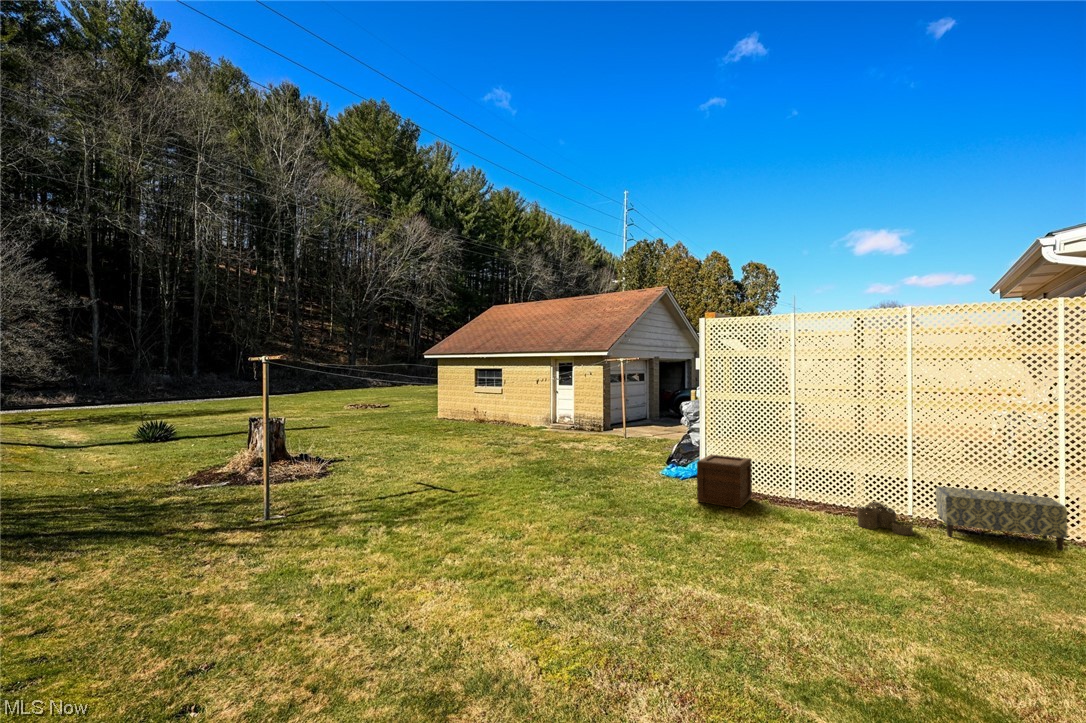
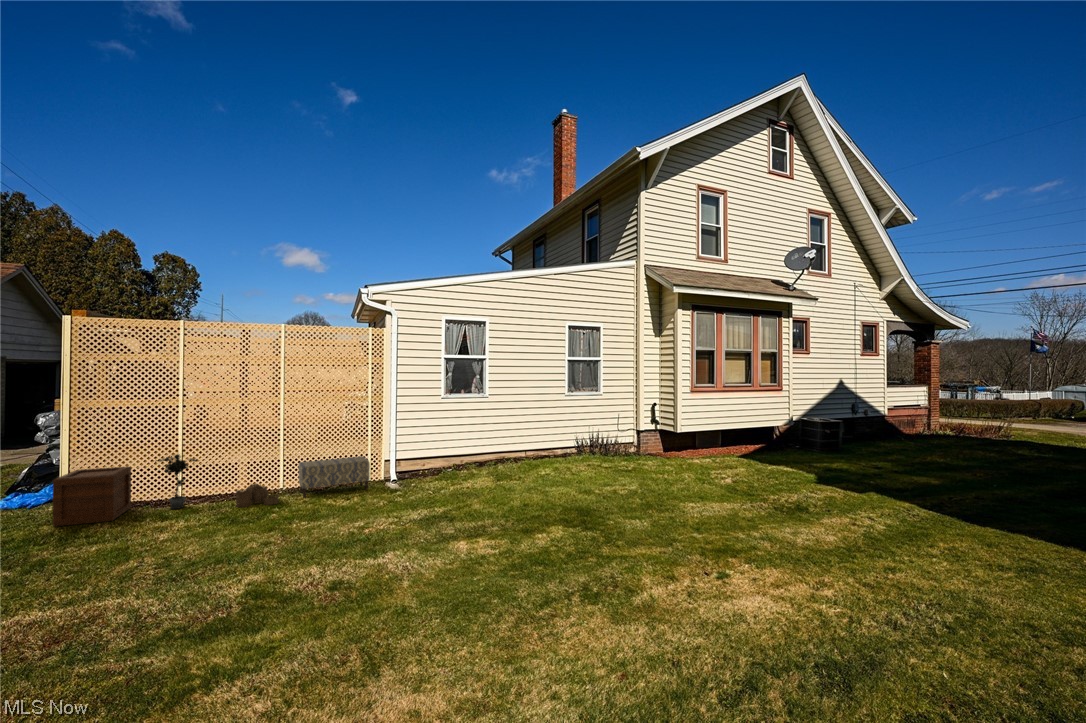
potted plant: none [772,452,815,511] -> present [155,454,197,509]

